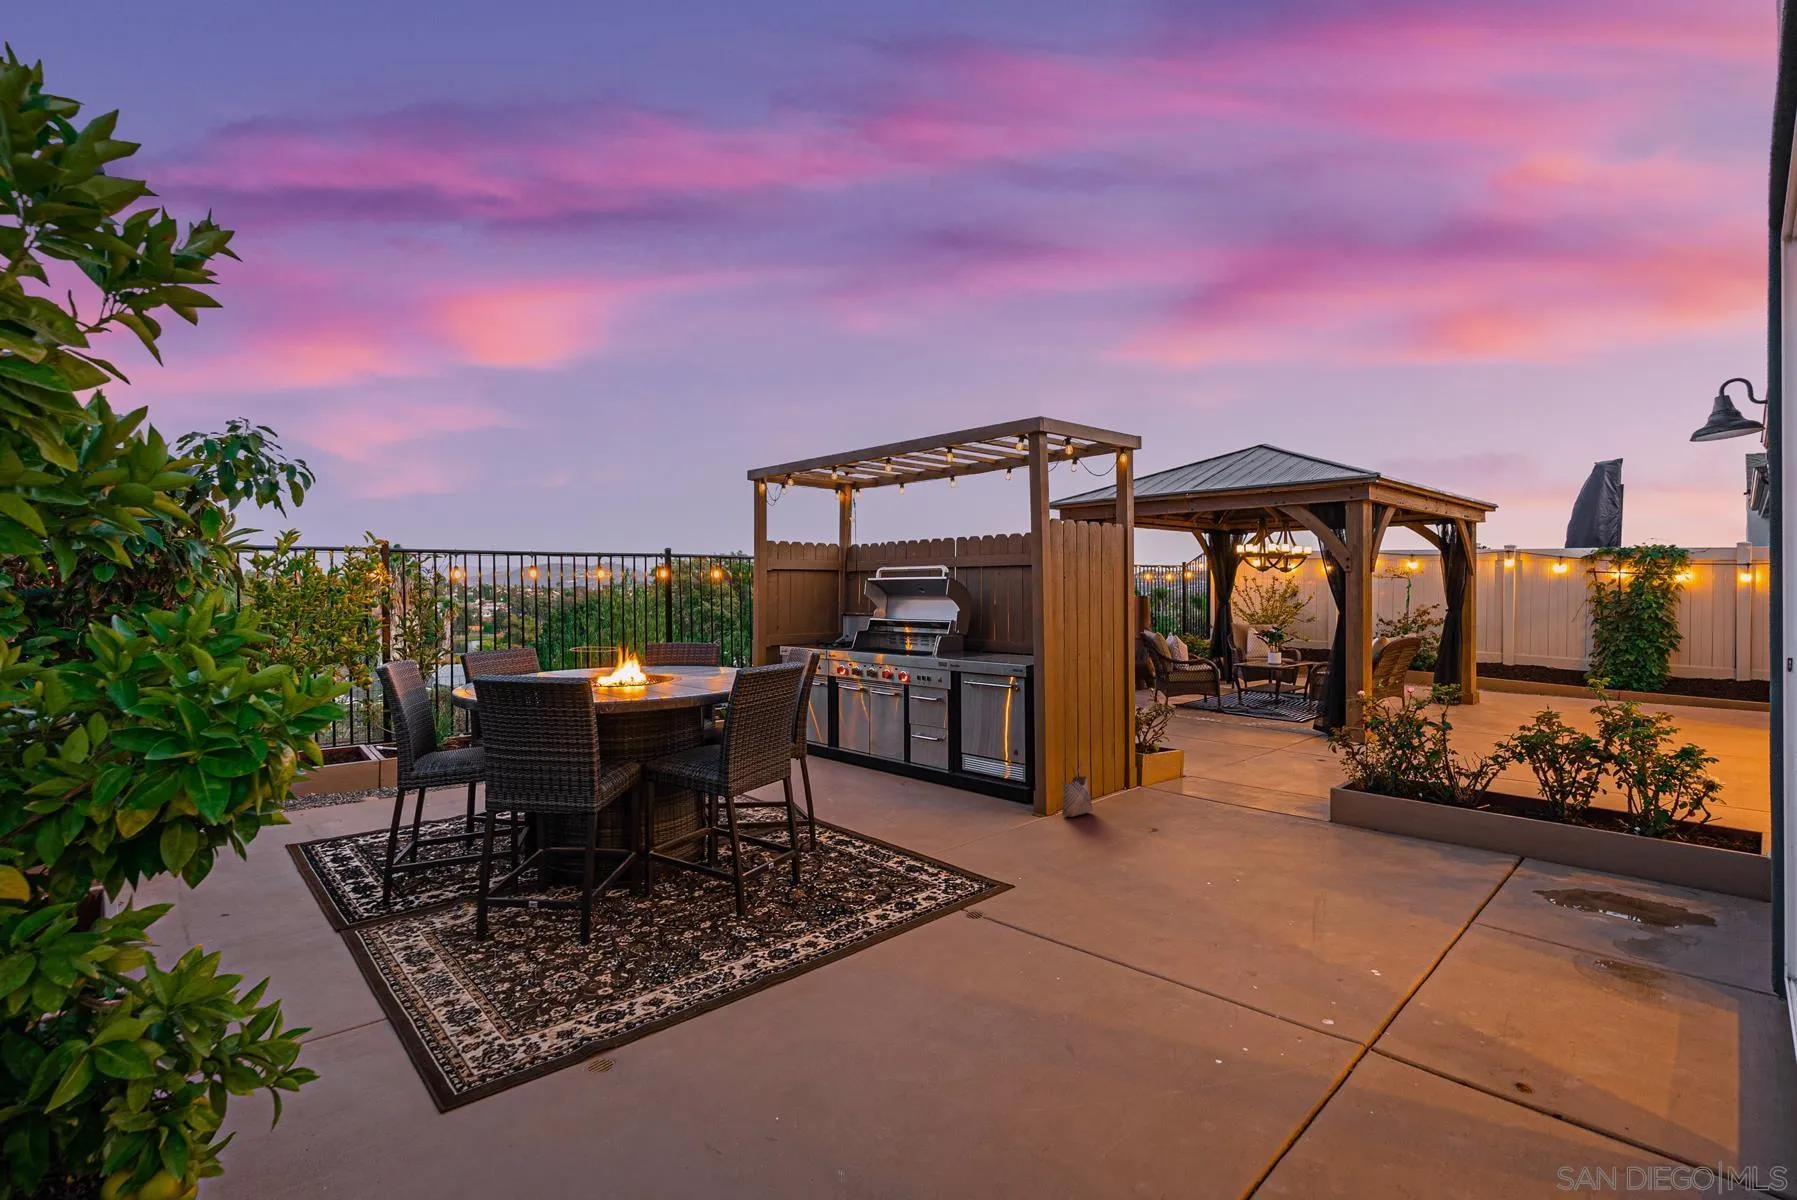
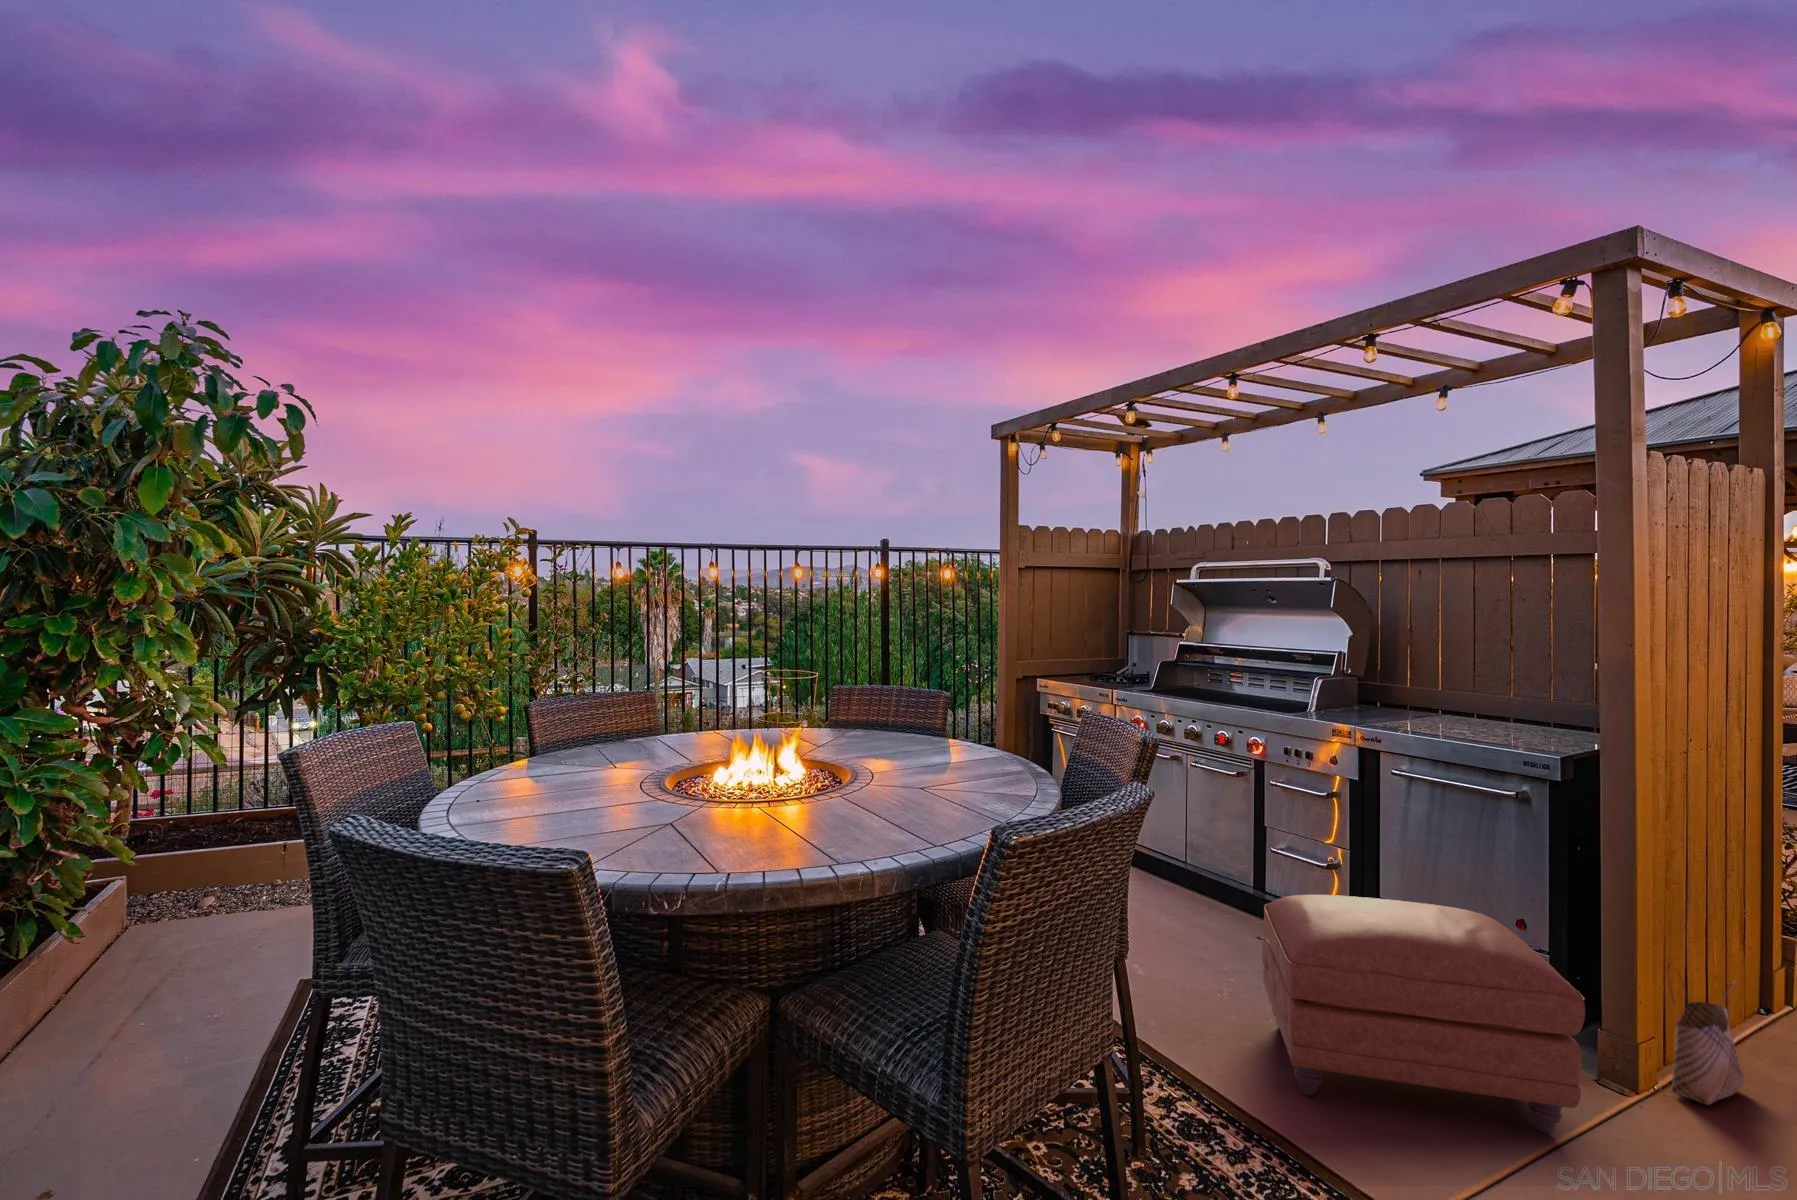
ottoman: none [891,742,1011,831] -> present [1262,895,1585,1133]

